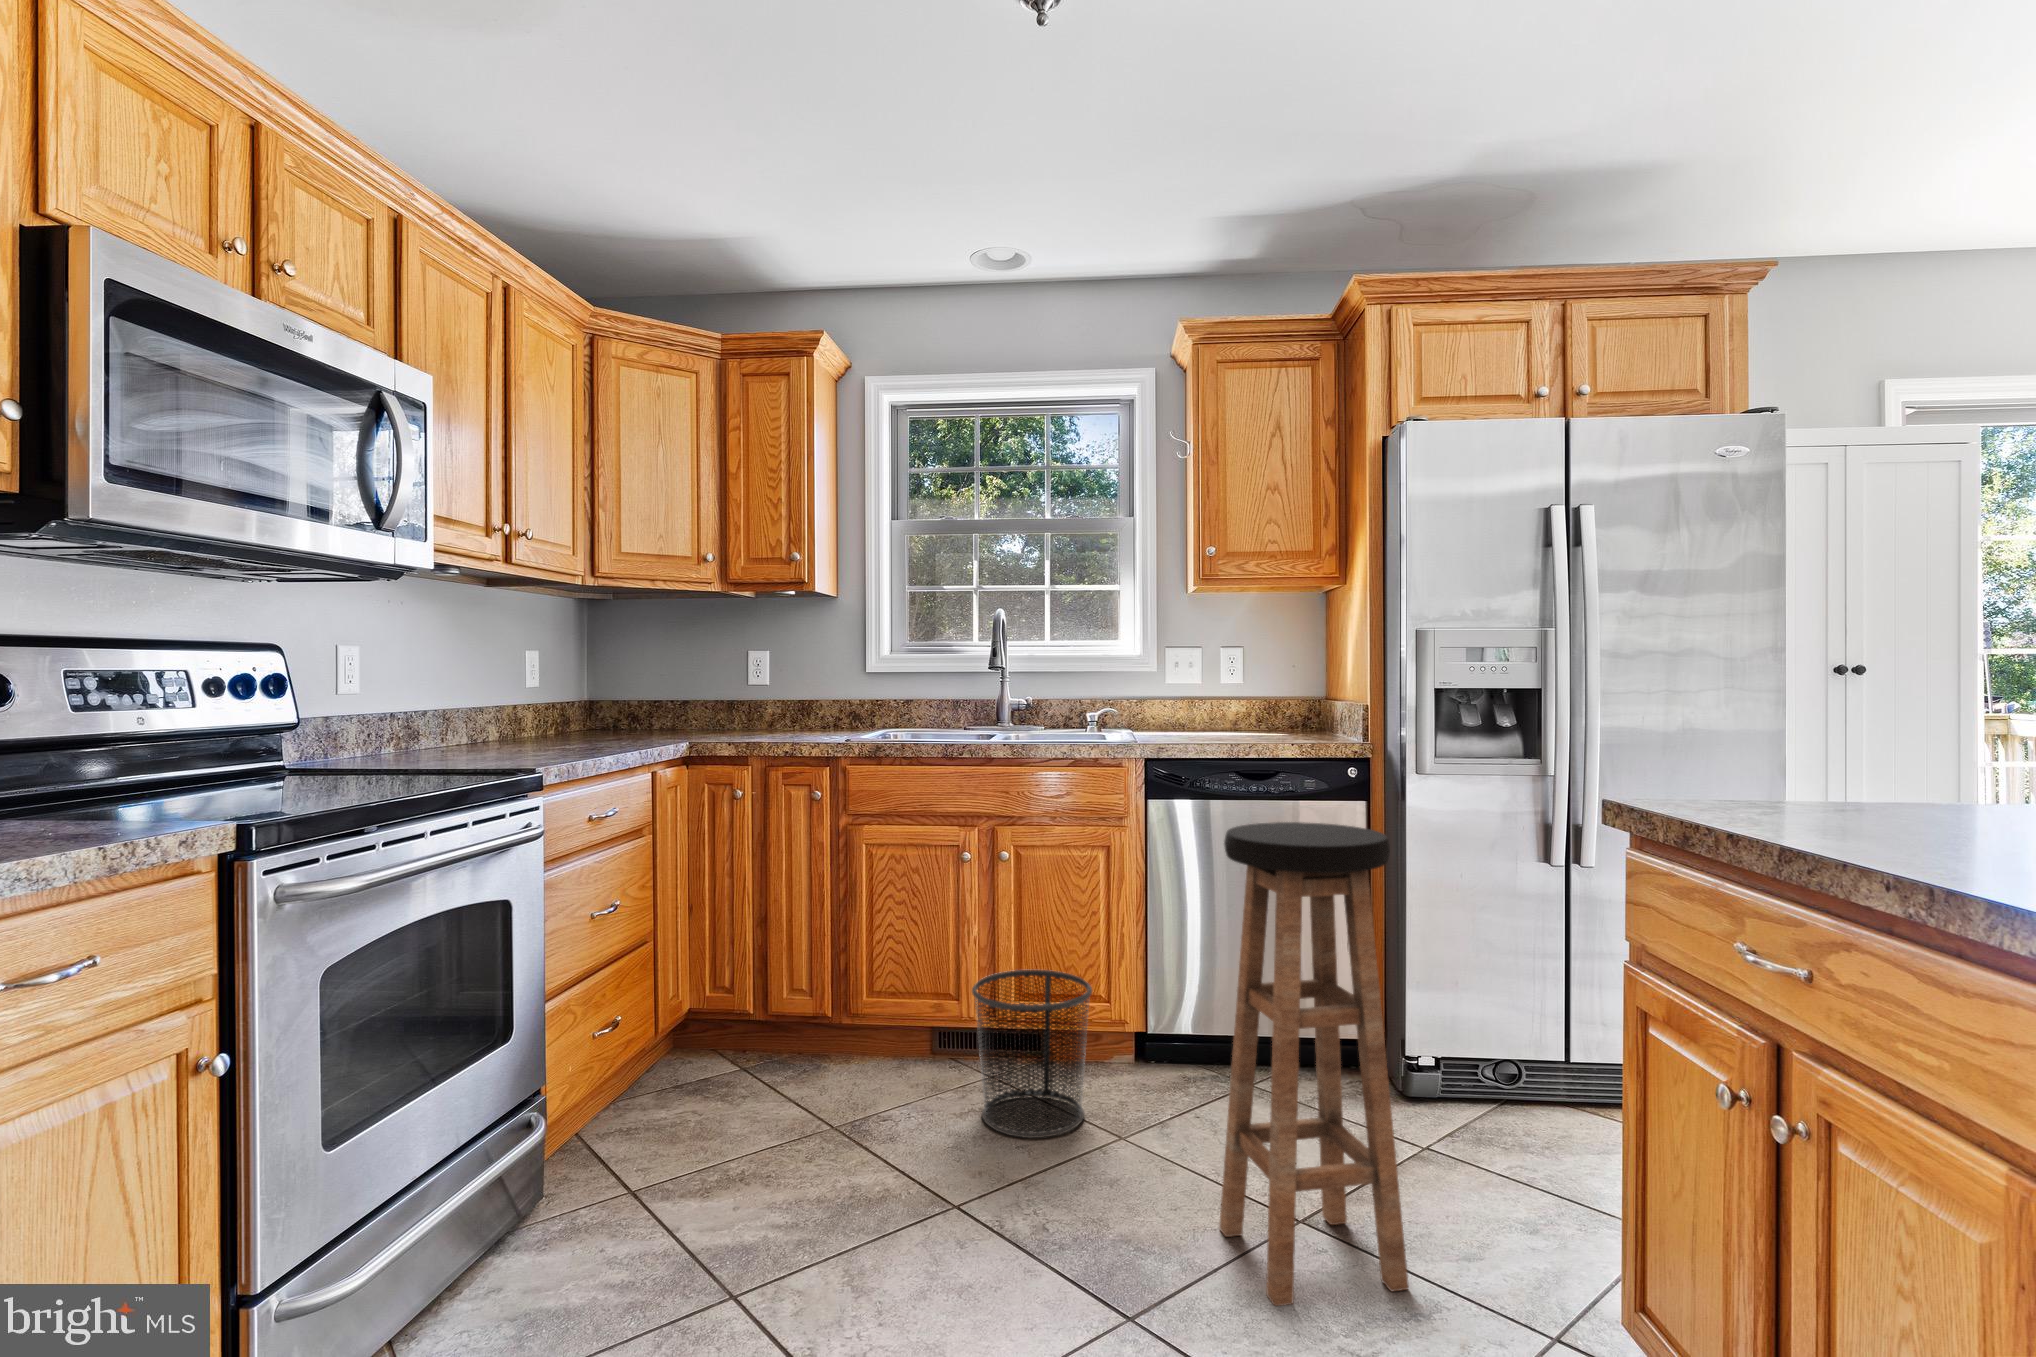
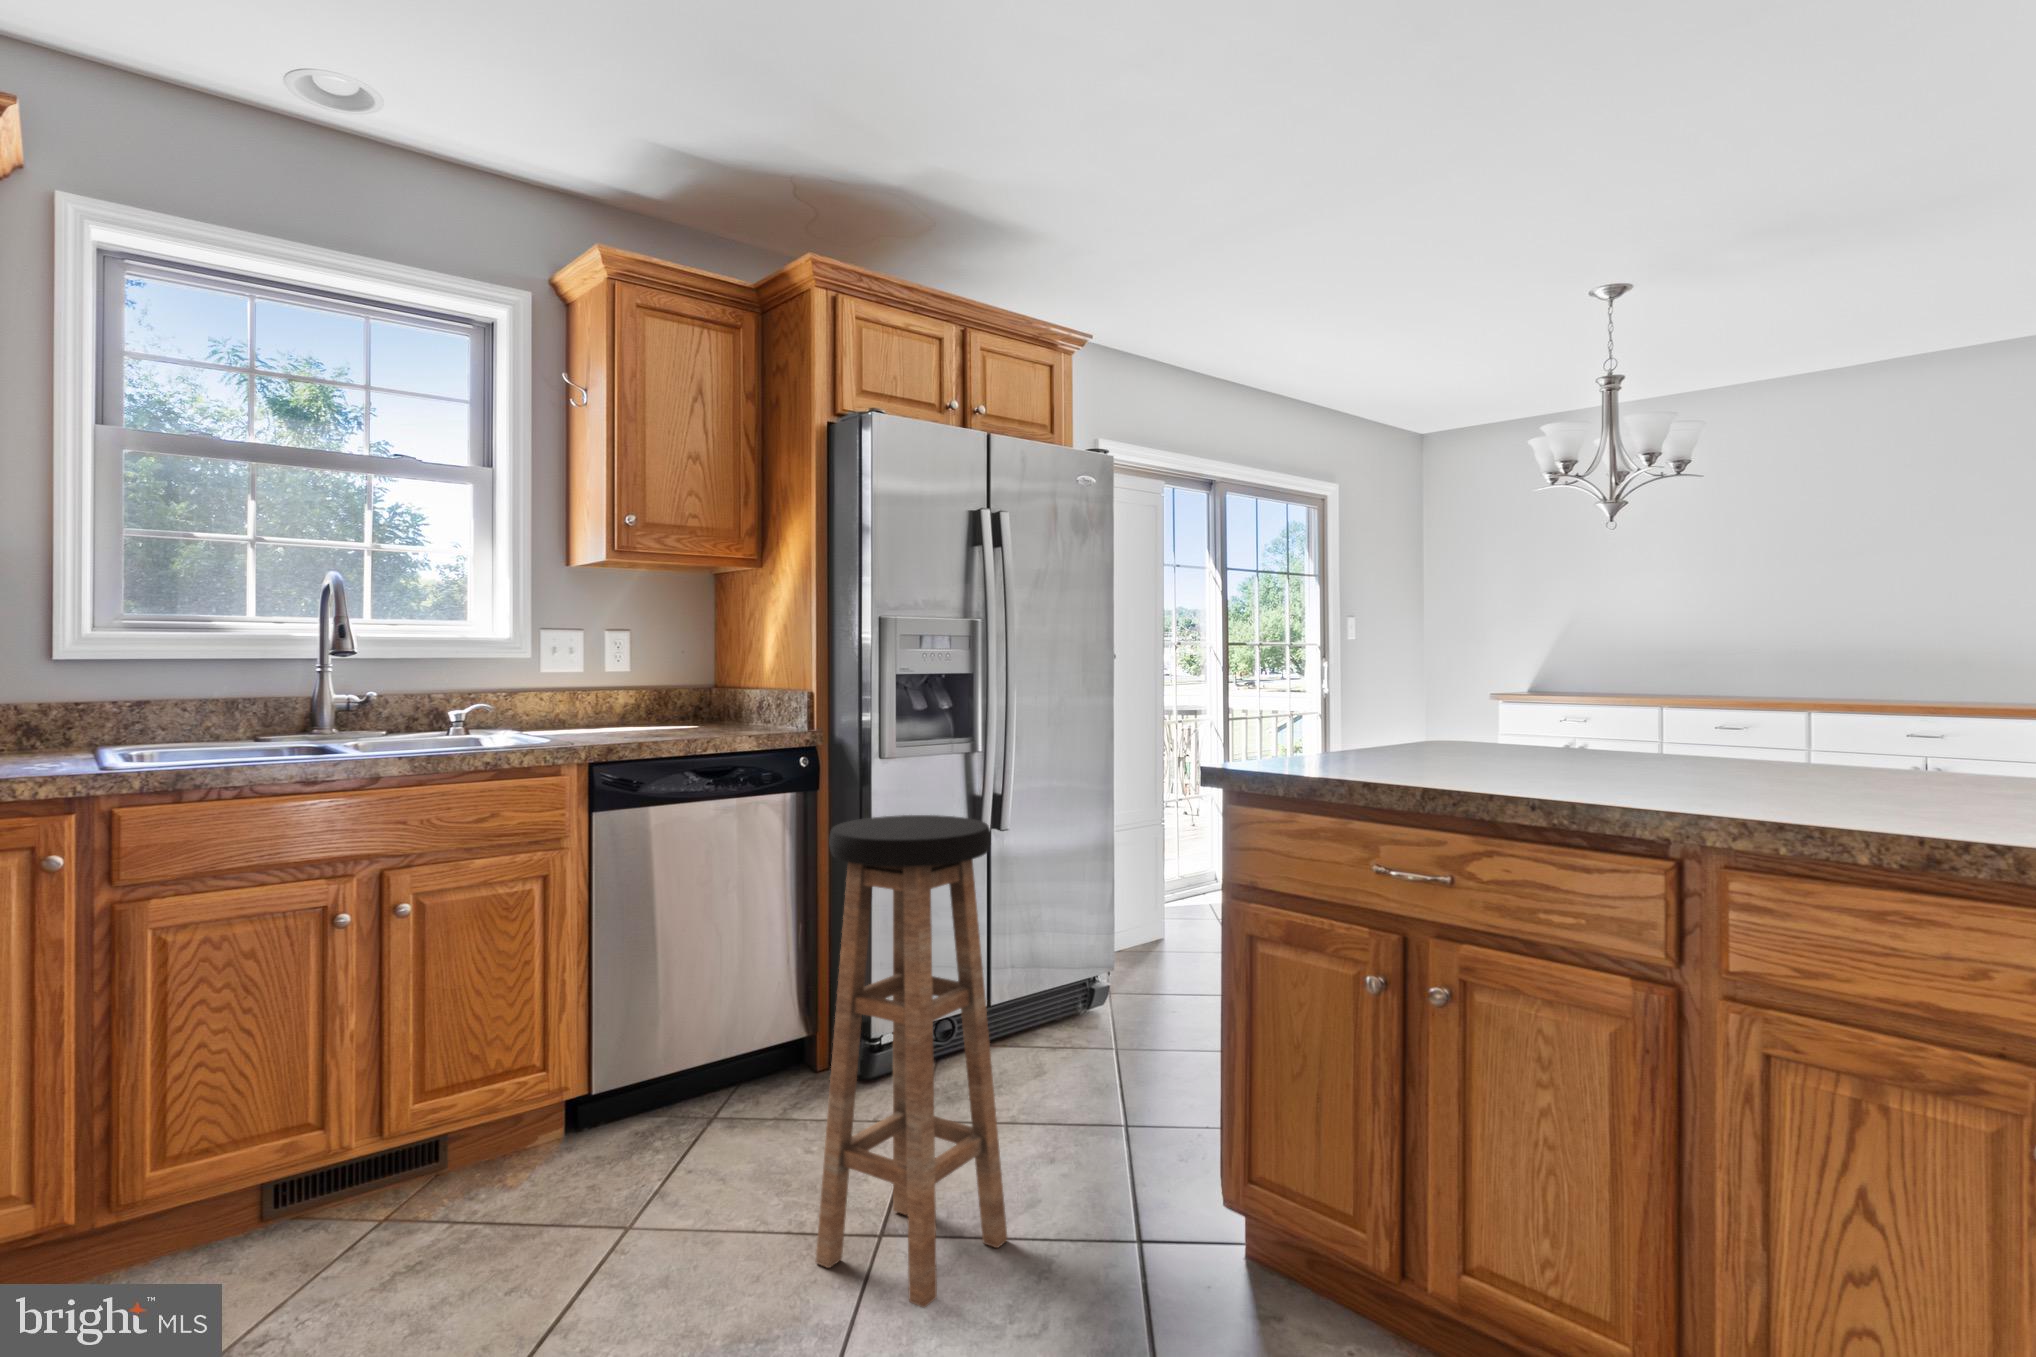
waste bin: present [972,970,1092,1138] -> none [408,1043,583,1272]

